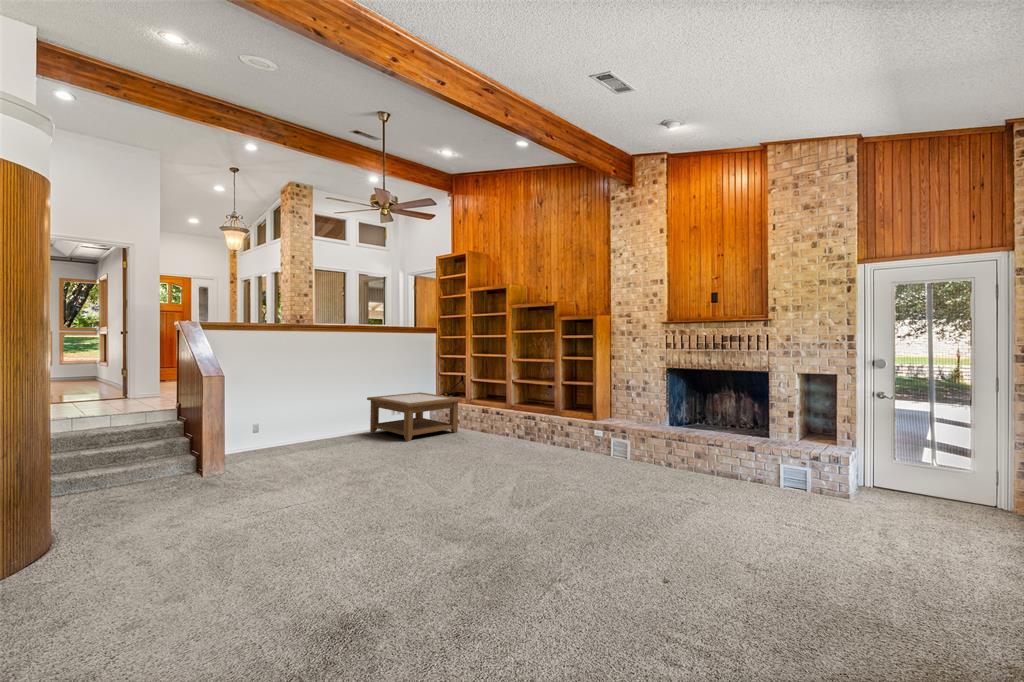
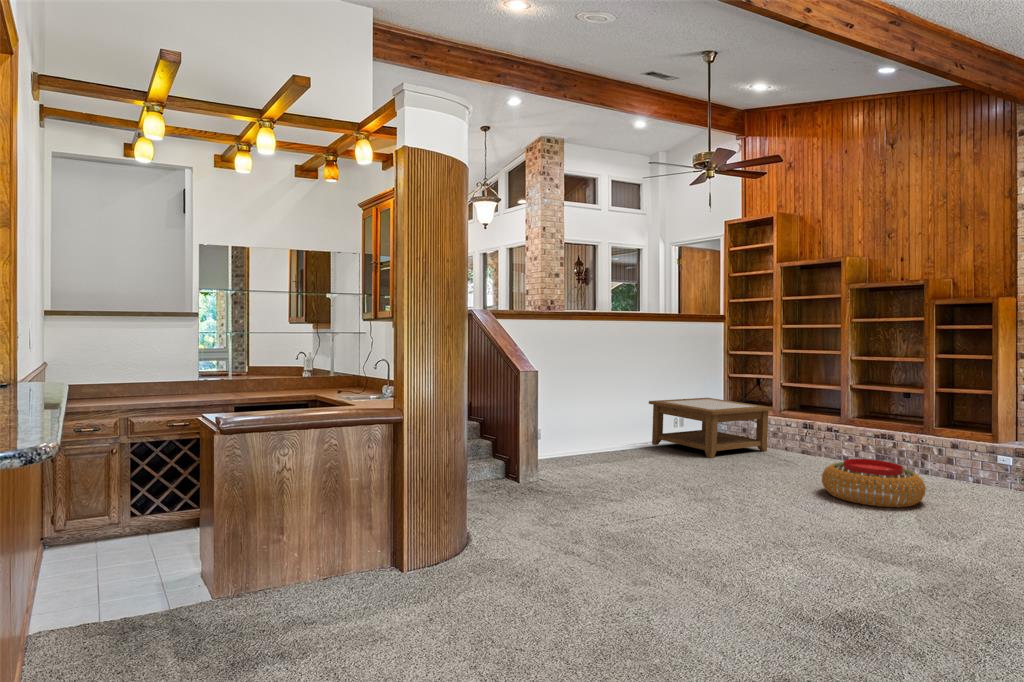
pouf: none [467,438,537,475] -> present [822,459,926,507]

